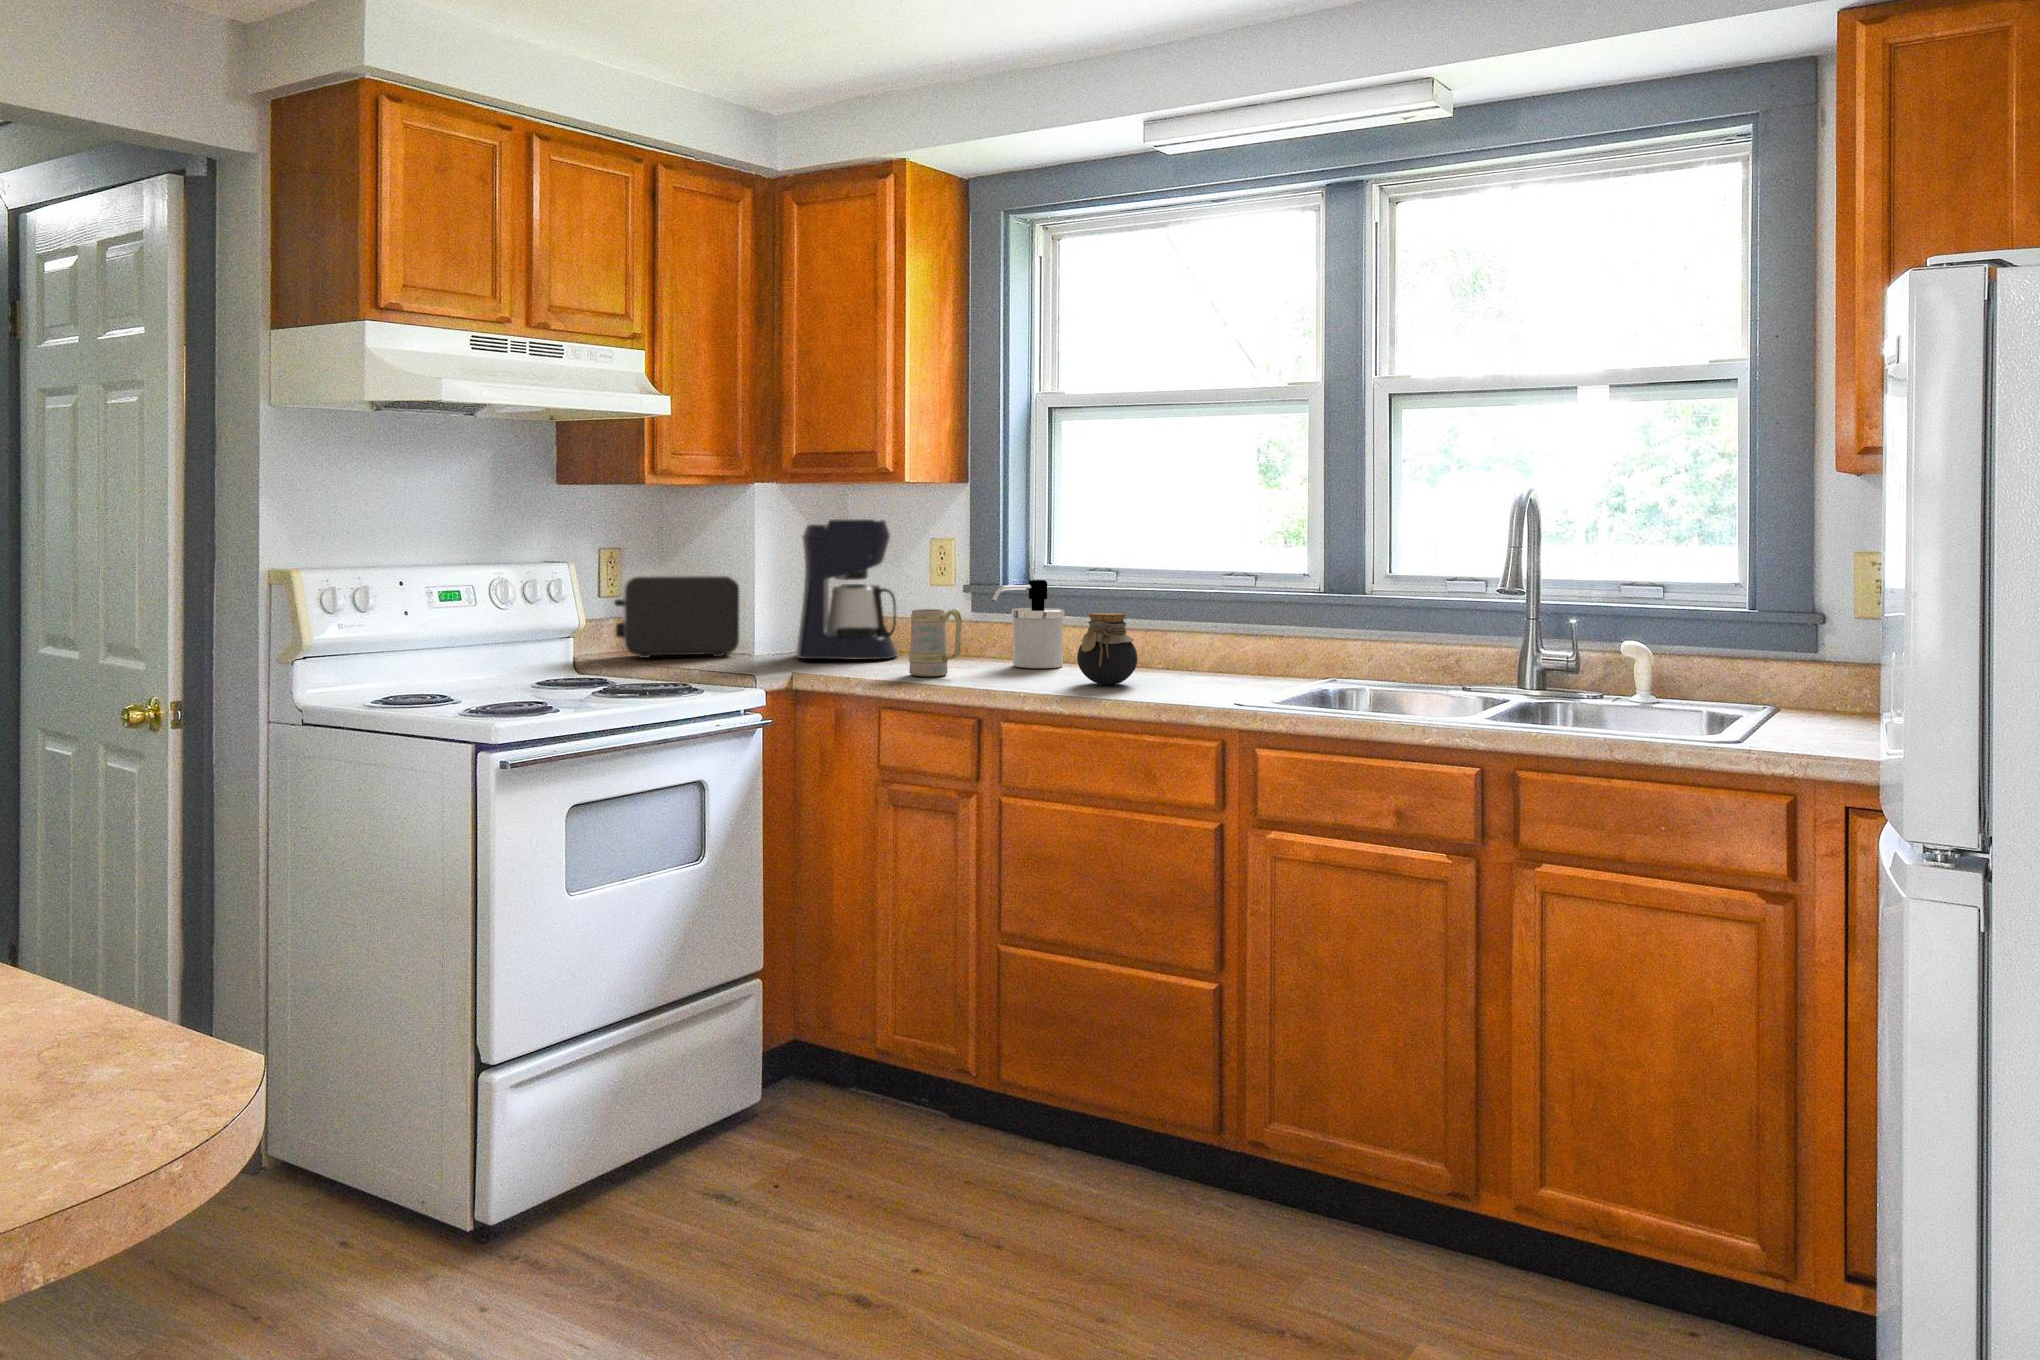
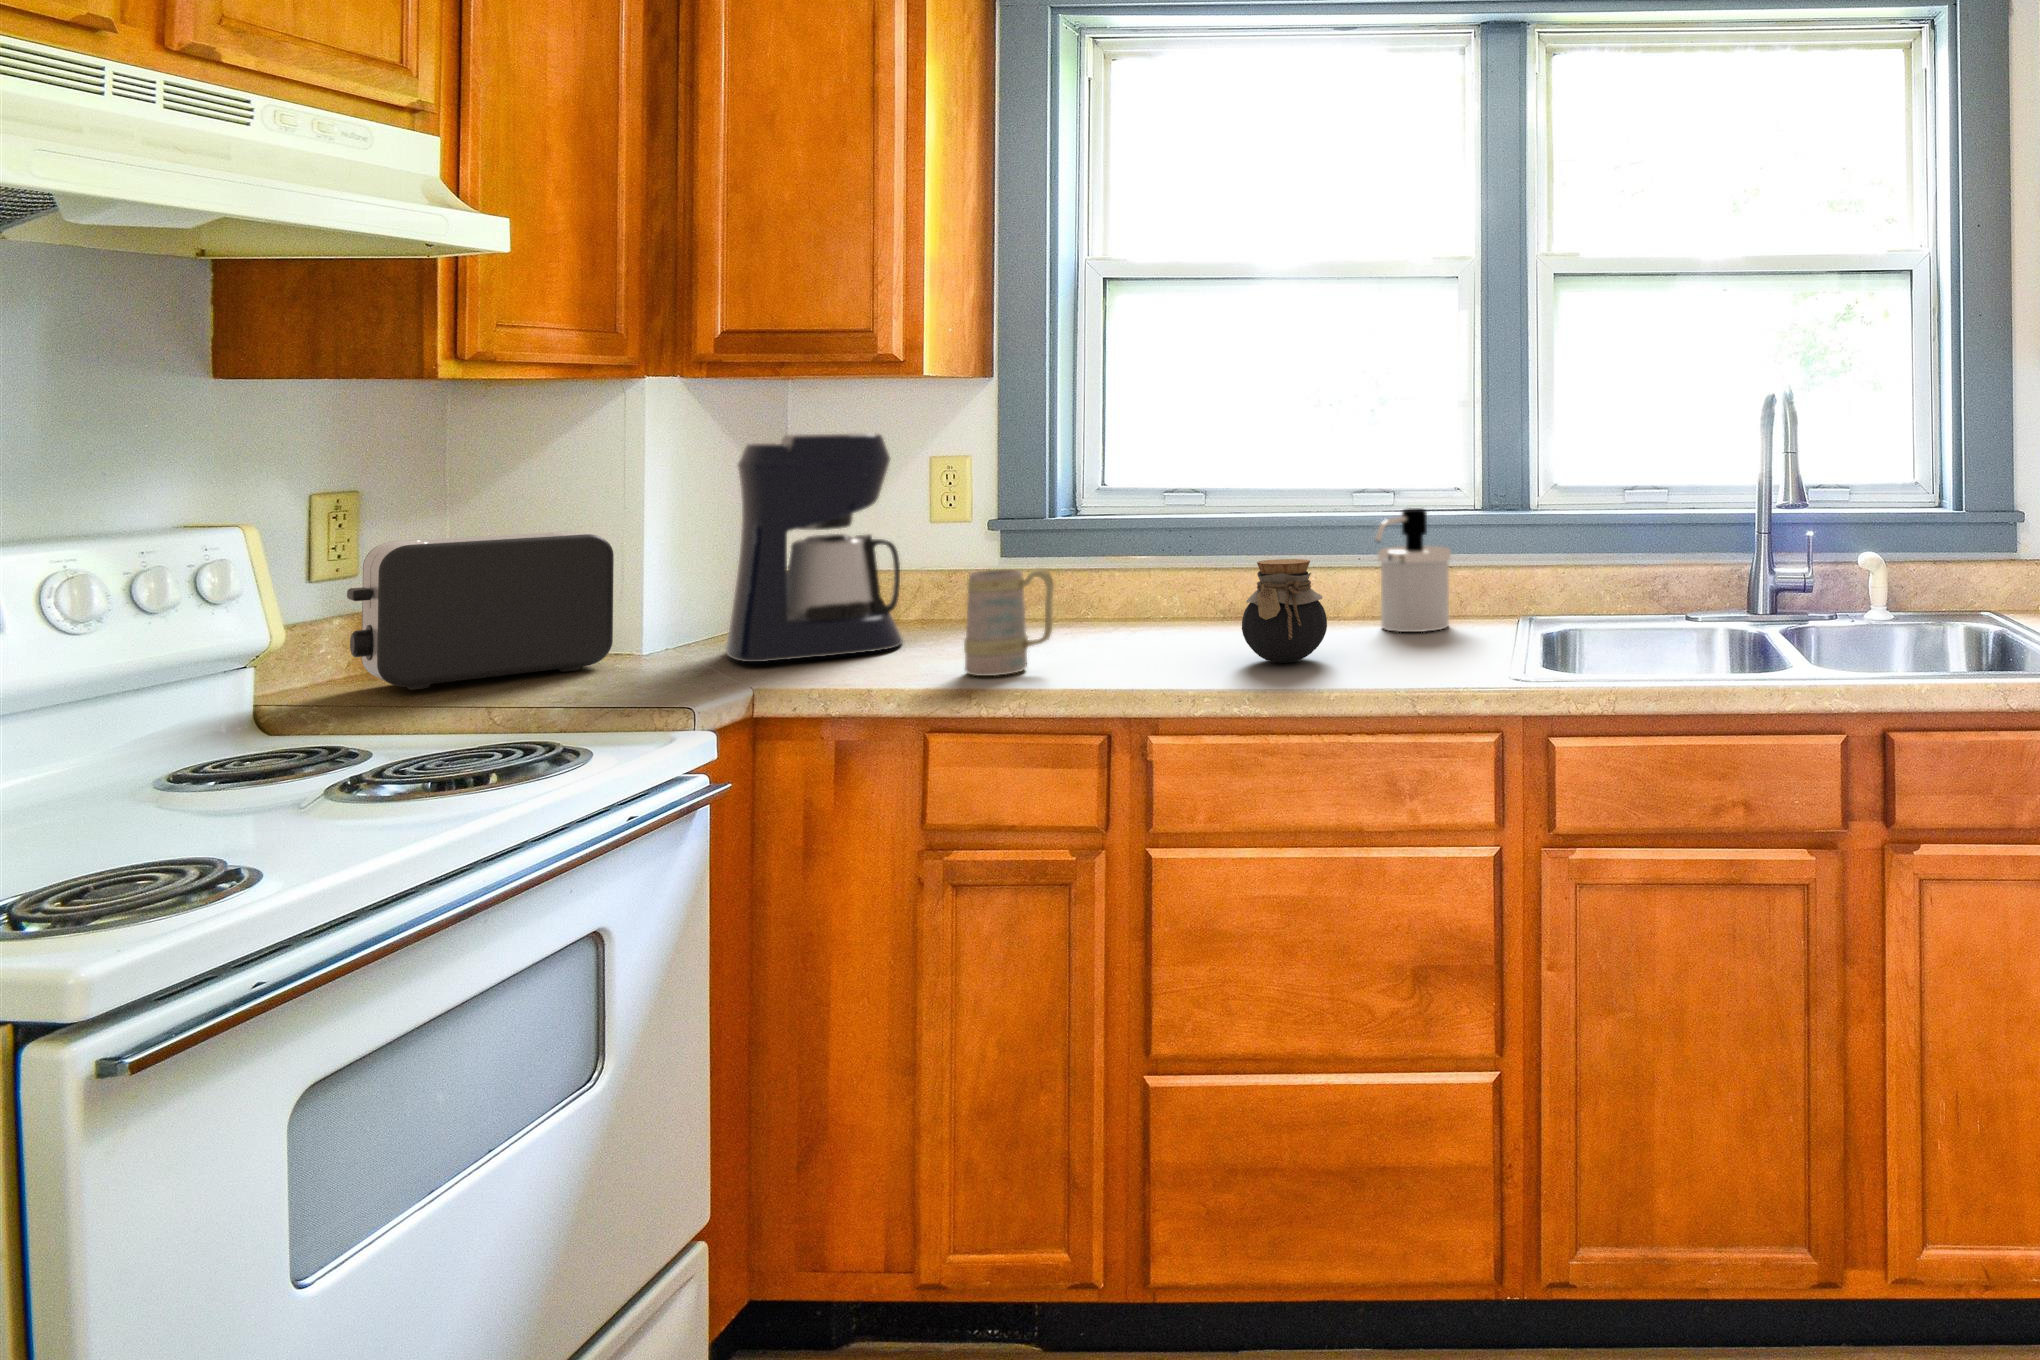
soap dispenser: present [992,580,1065,668] -> present [1375,508,1451,632]

